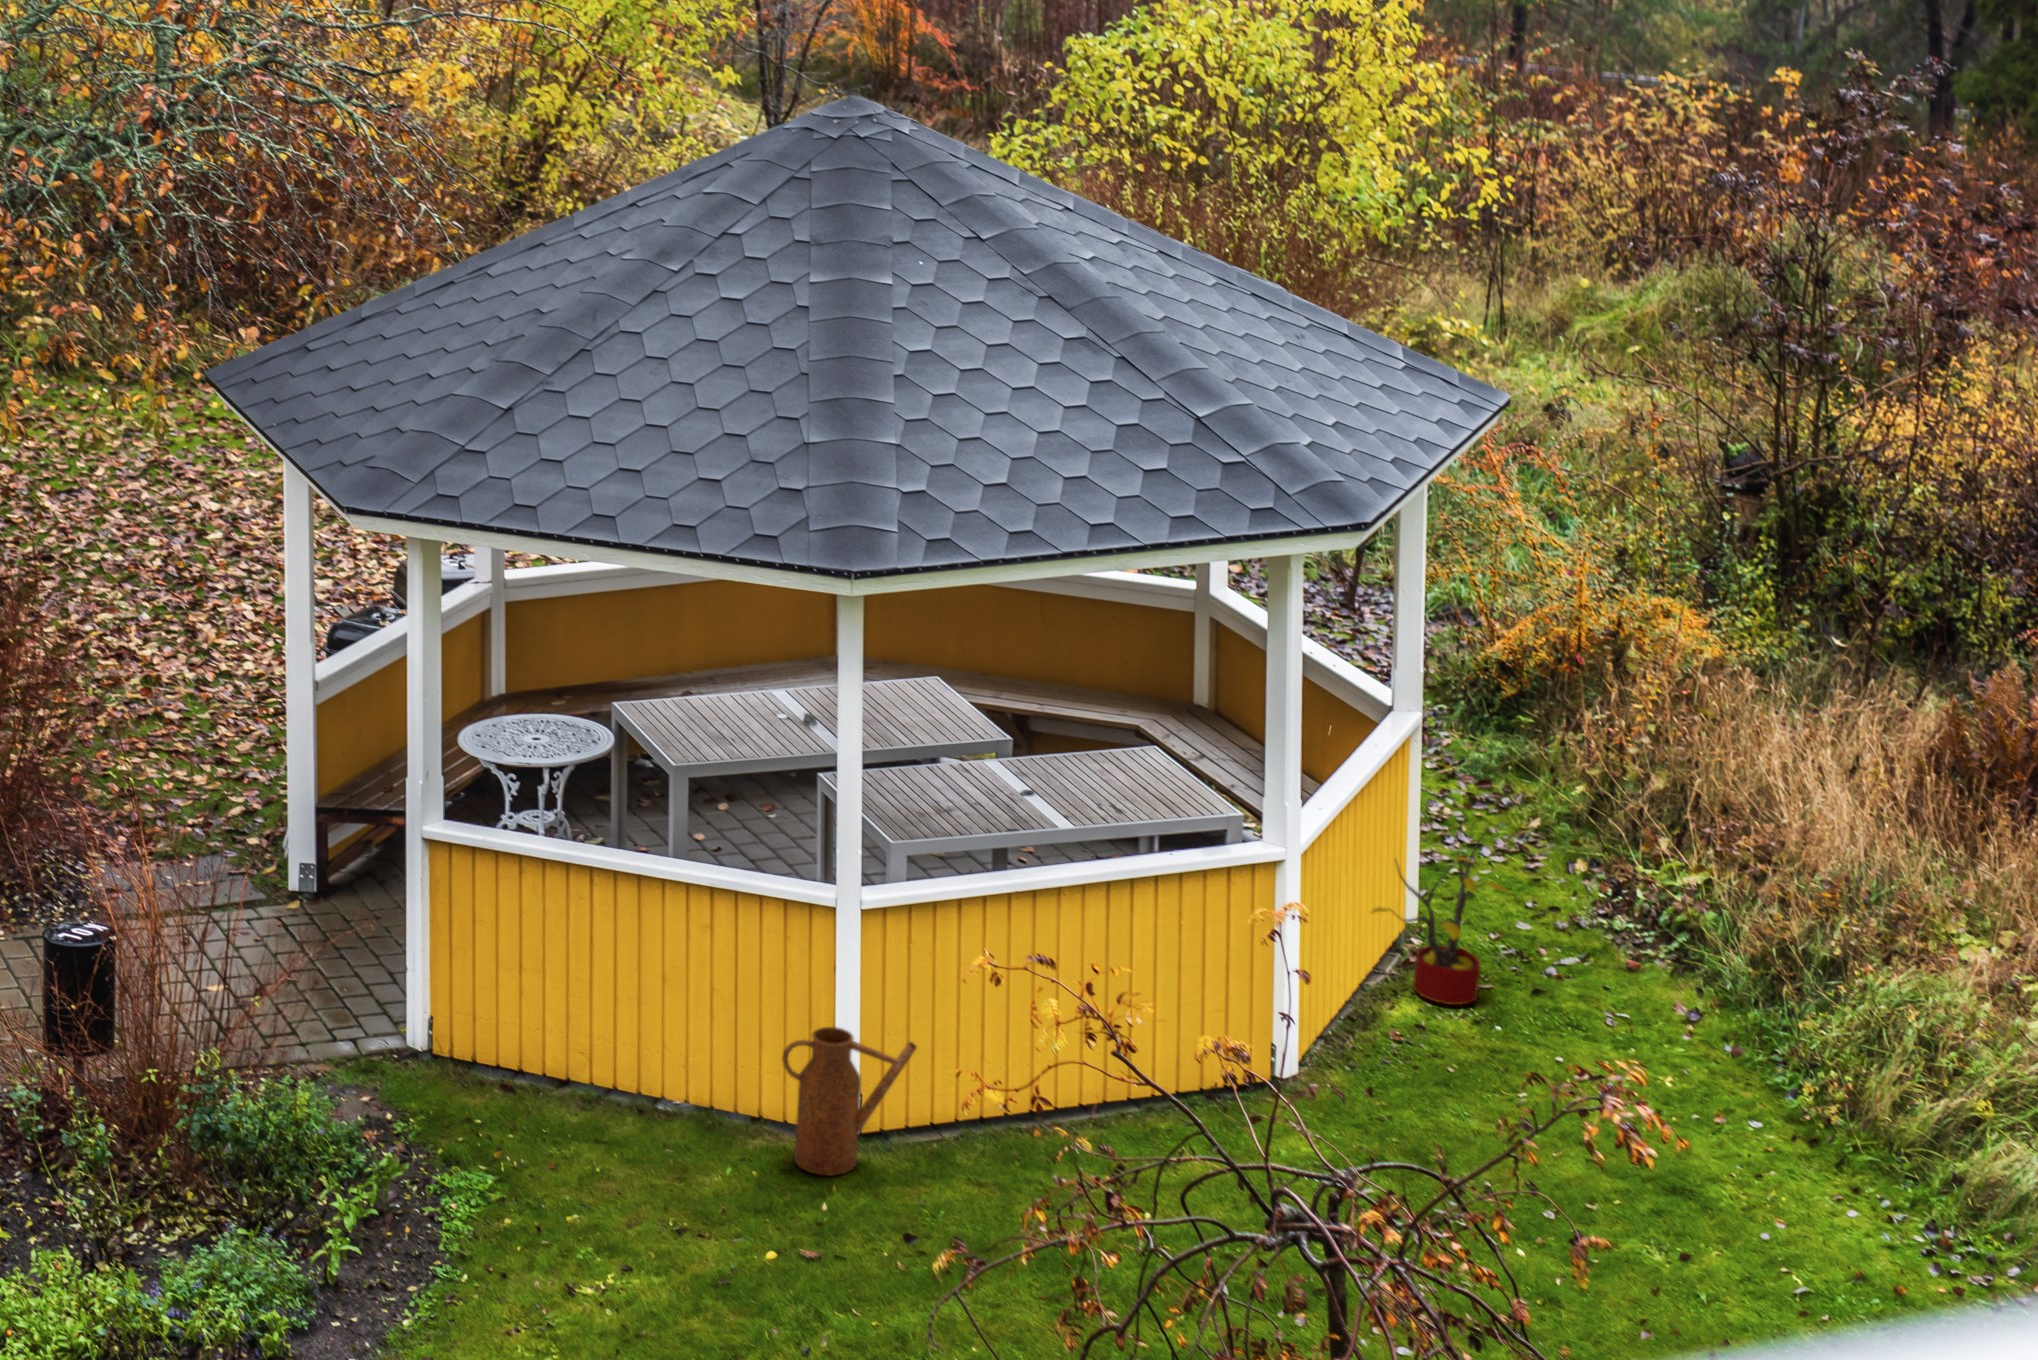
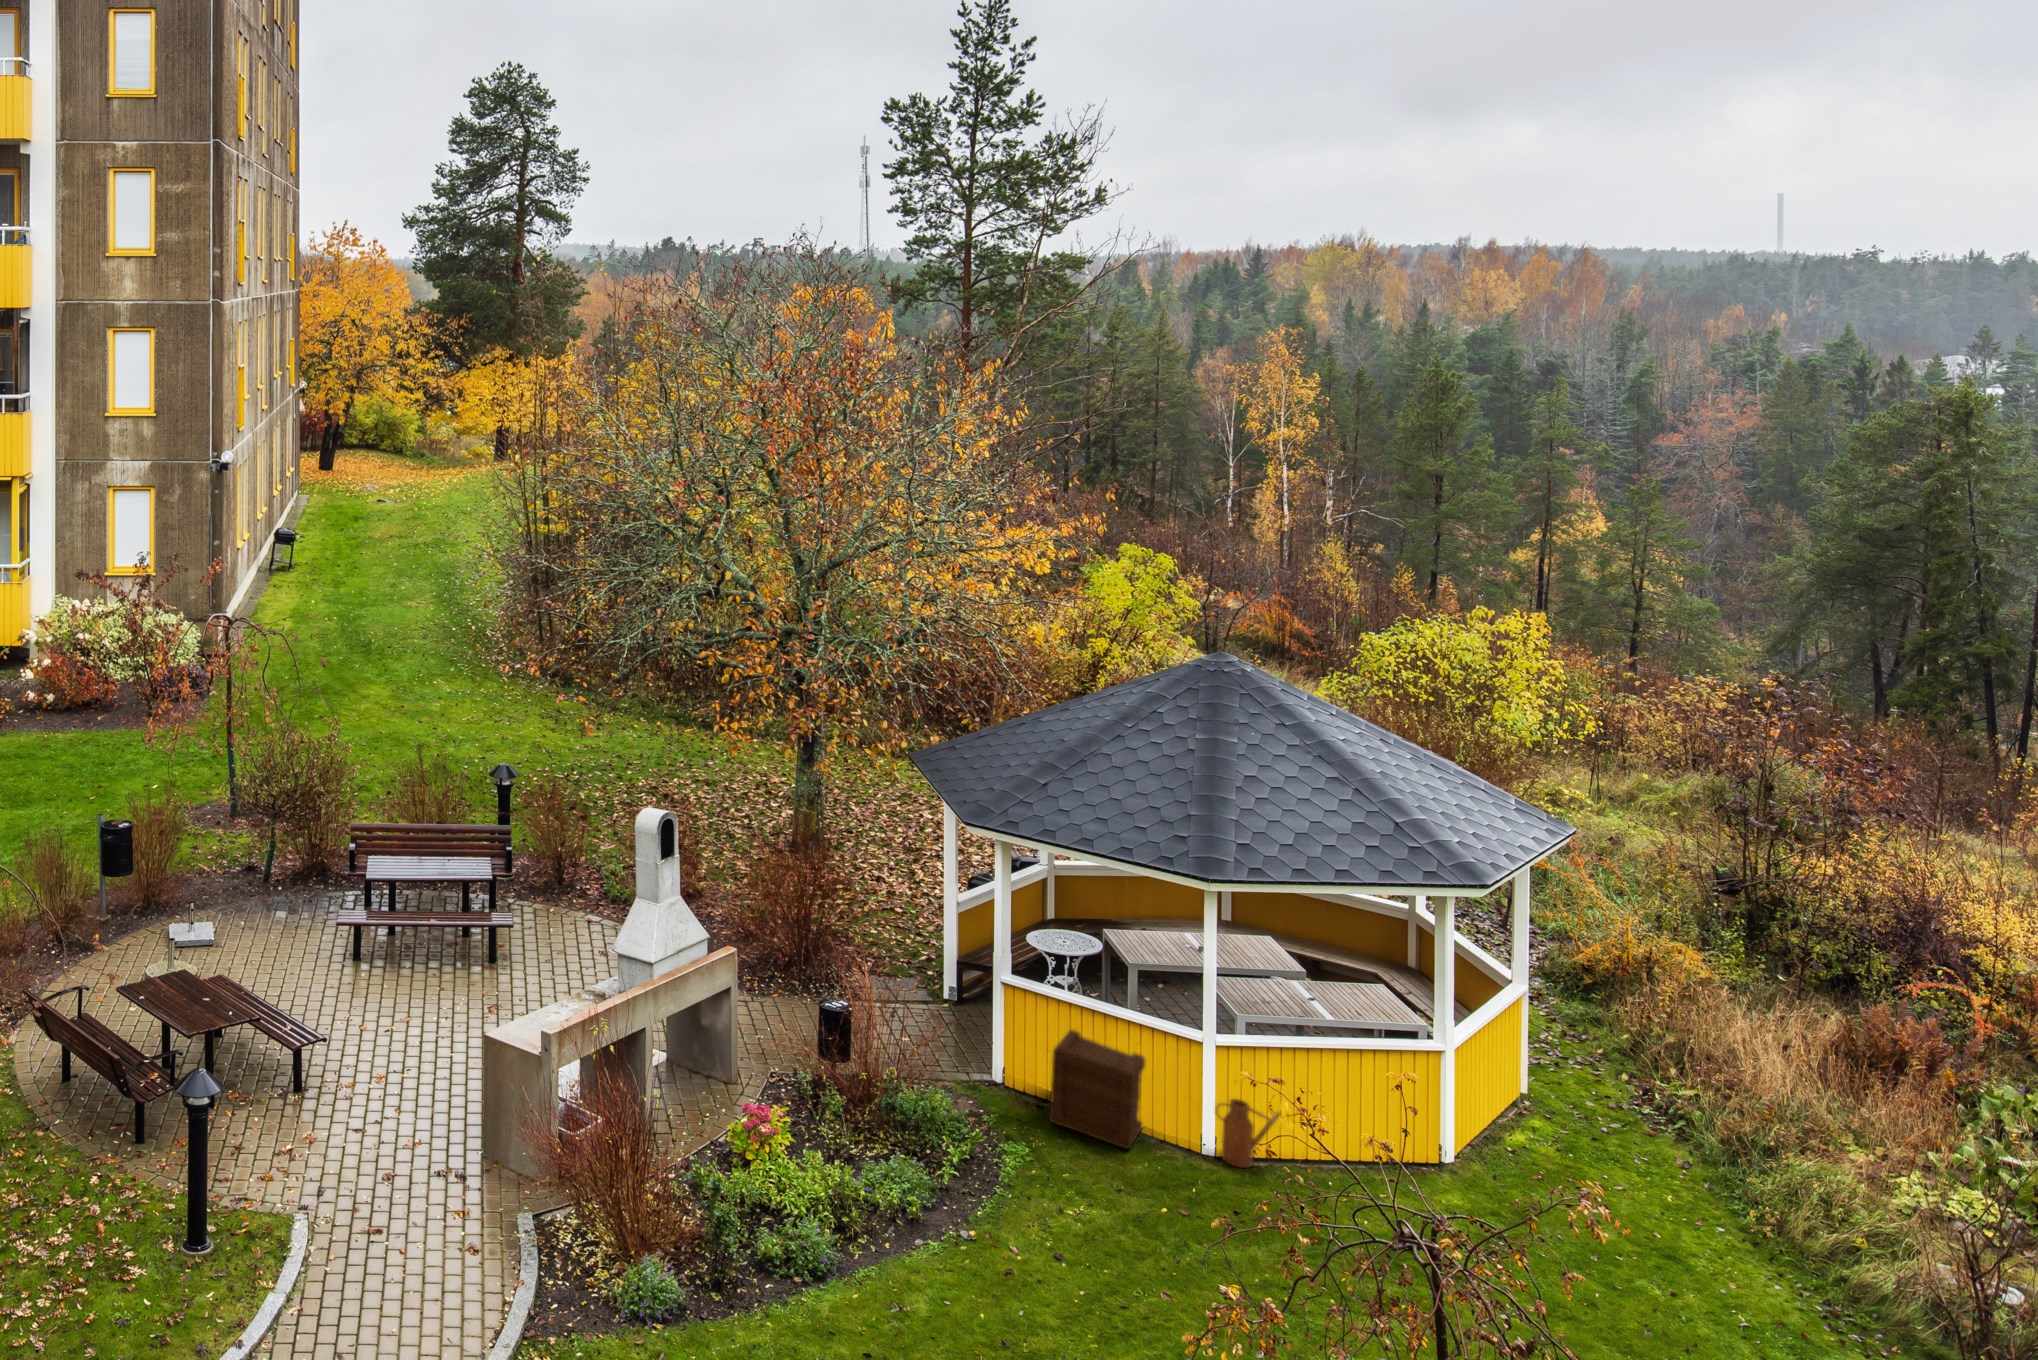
decorative plant: present [1372,837,1509,1005] -> none [1503,1052,1584,1141]
wooden crate: none [425,911,663,1177] -> present [1050,1030,1145,1149]

